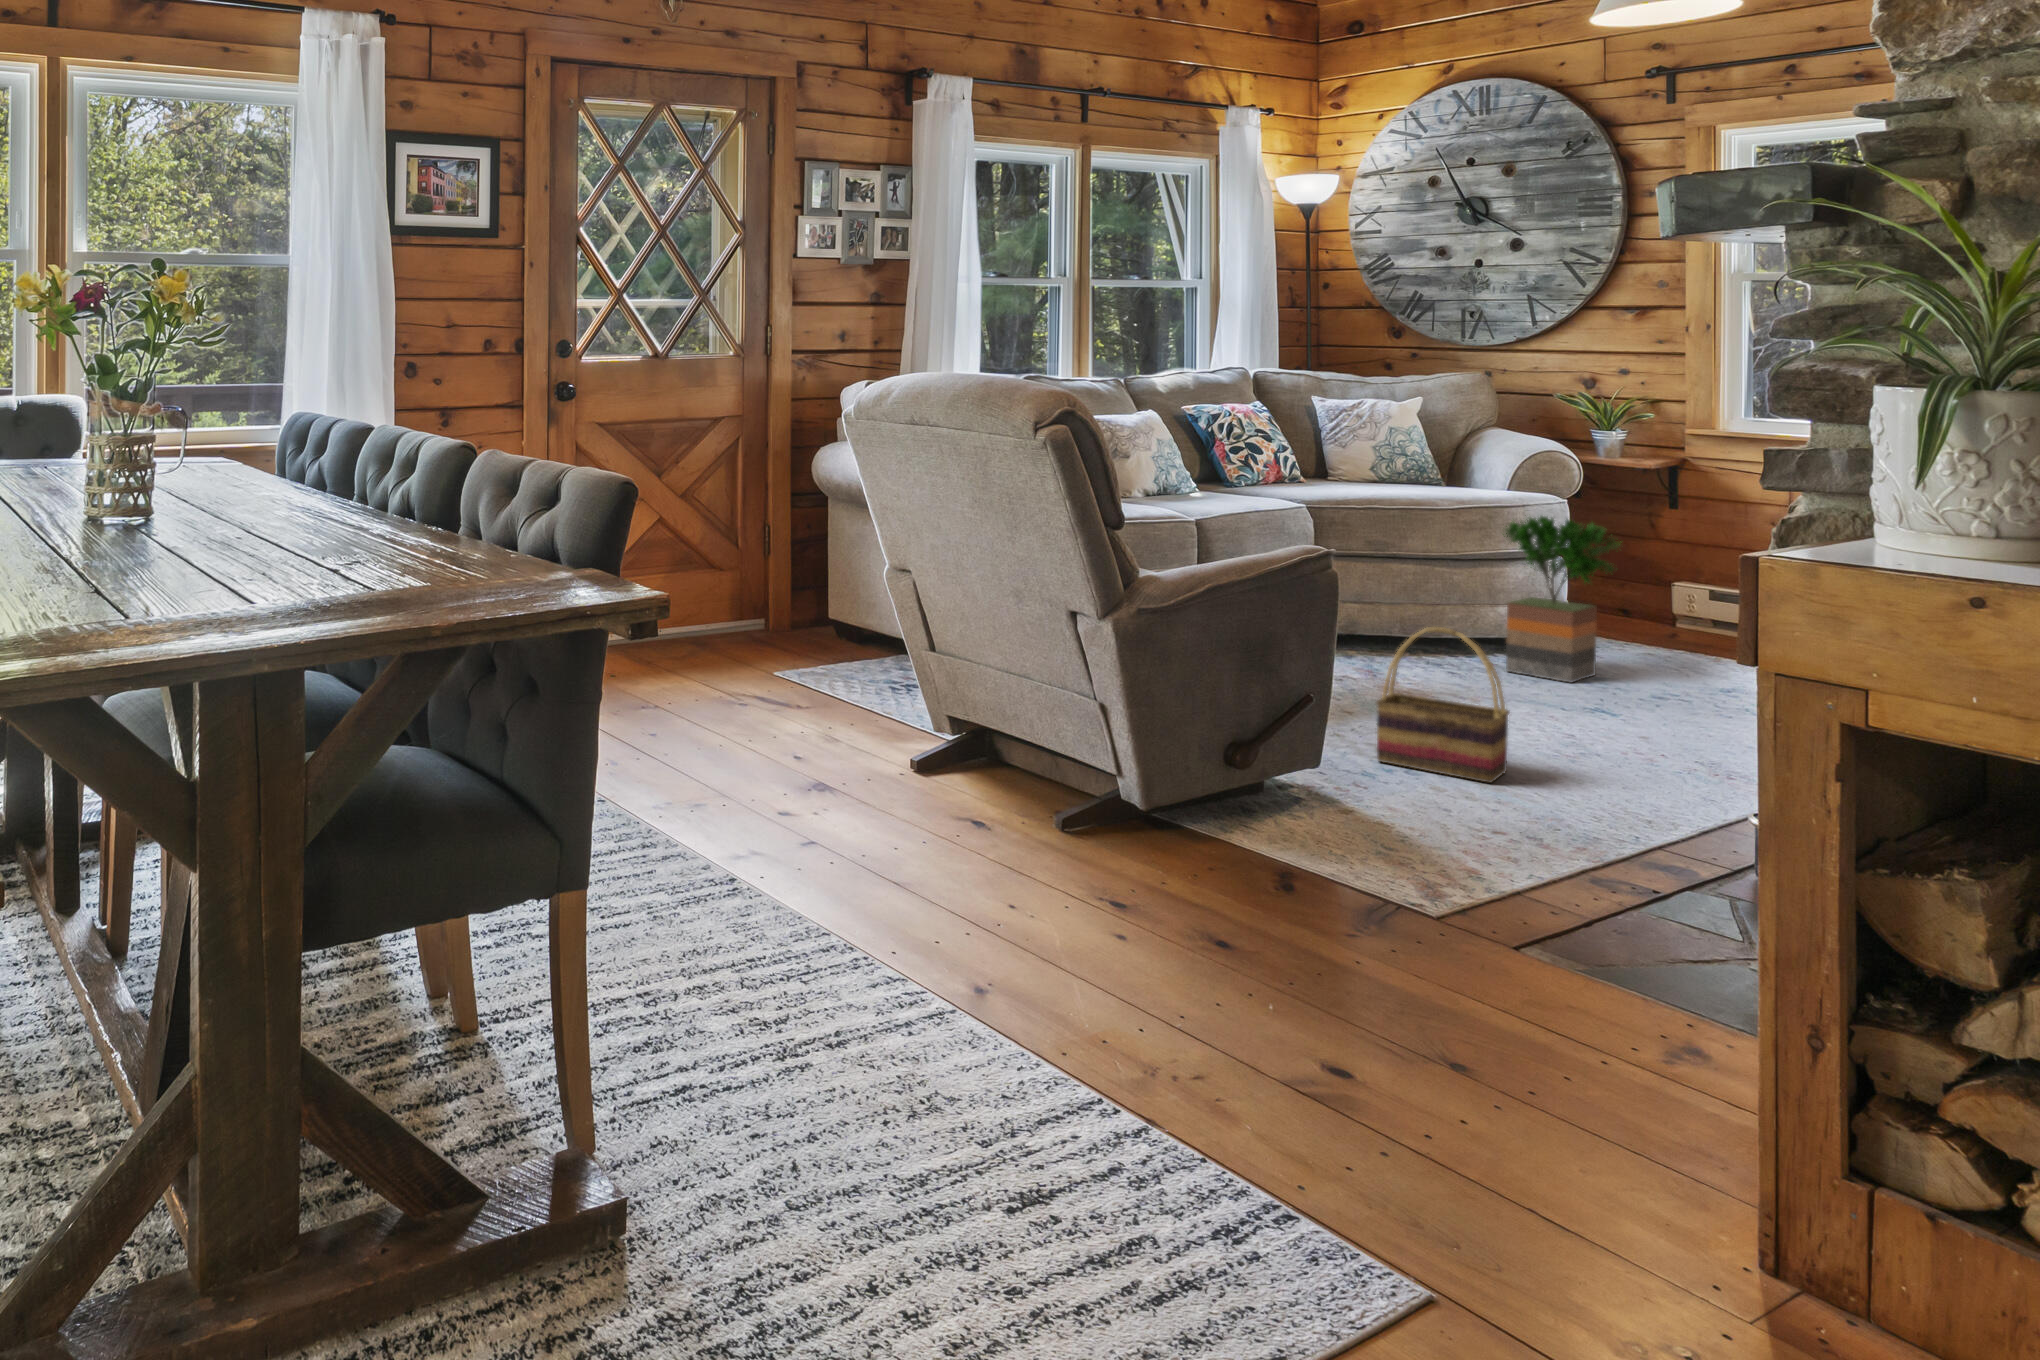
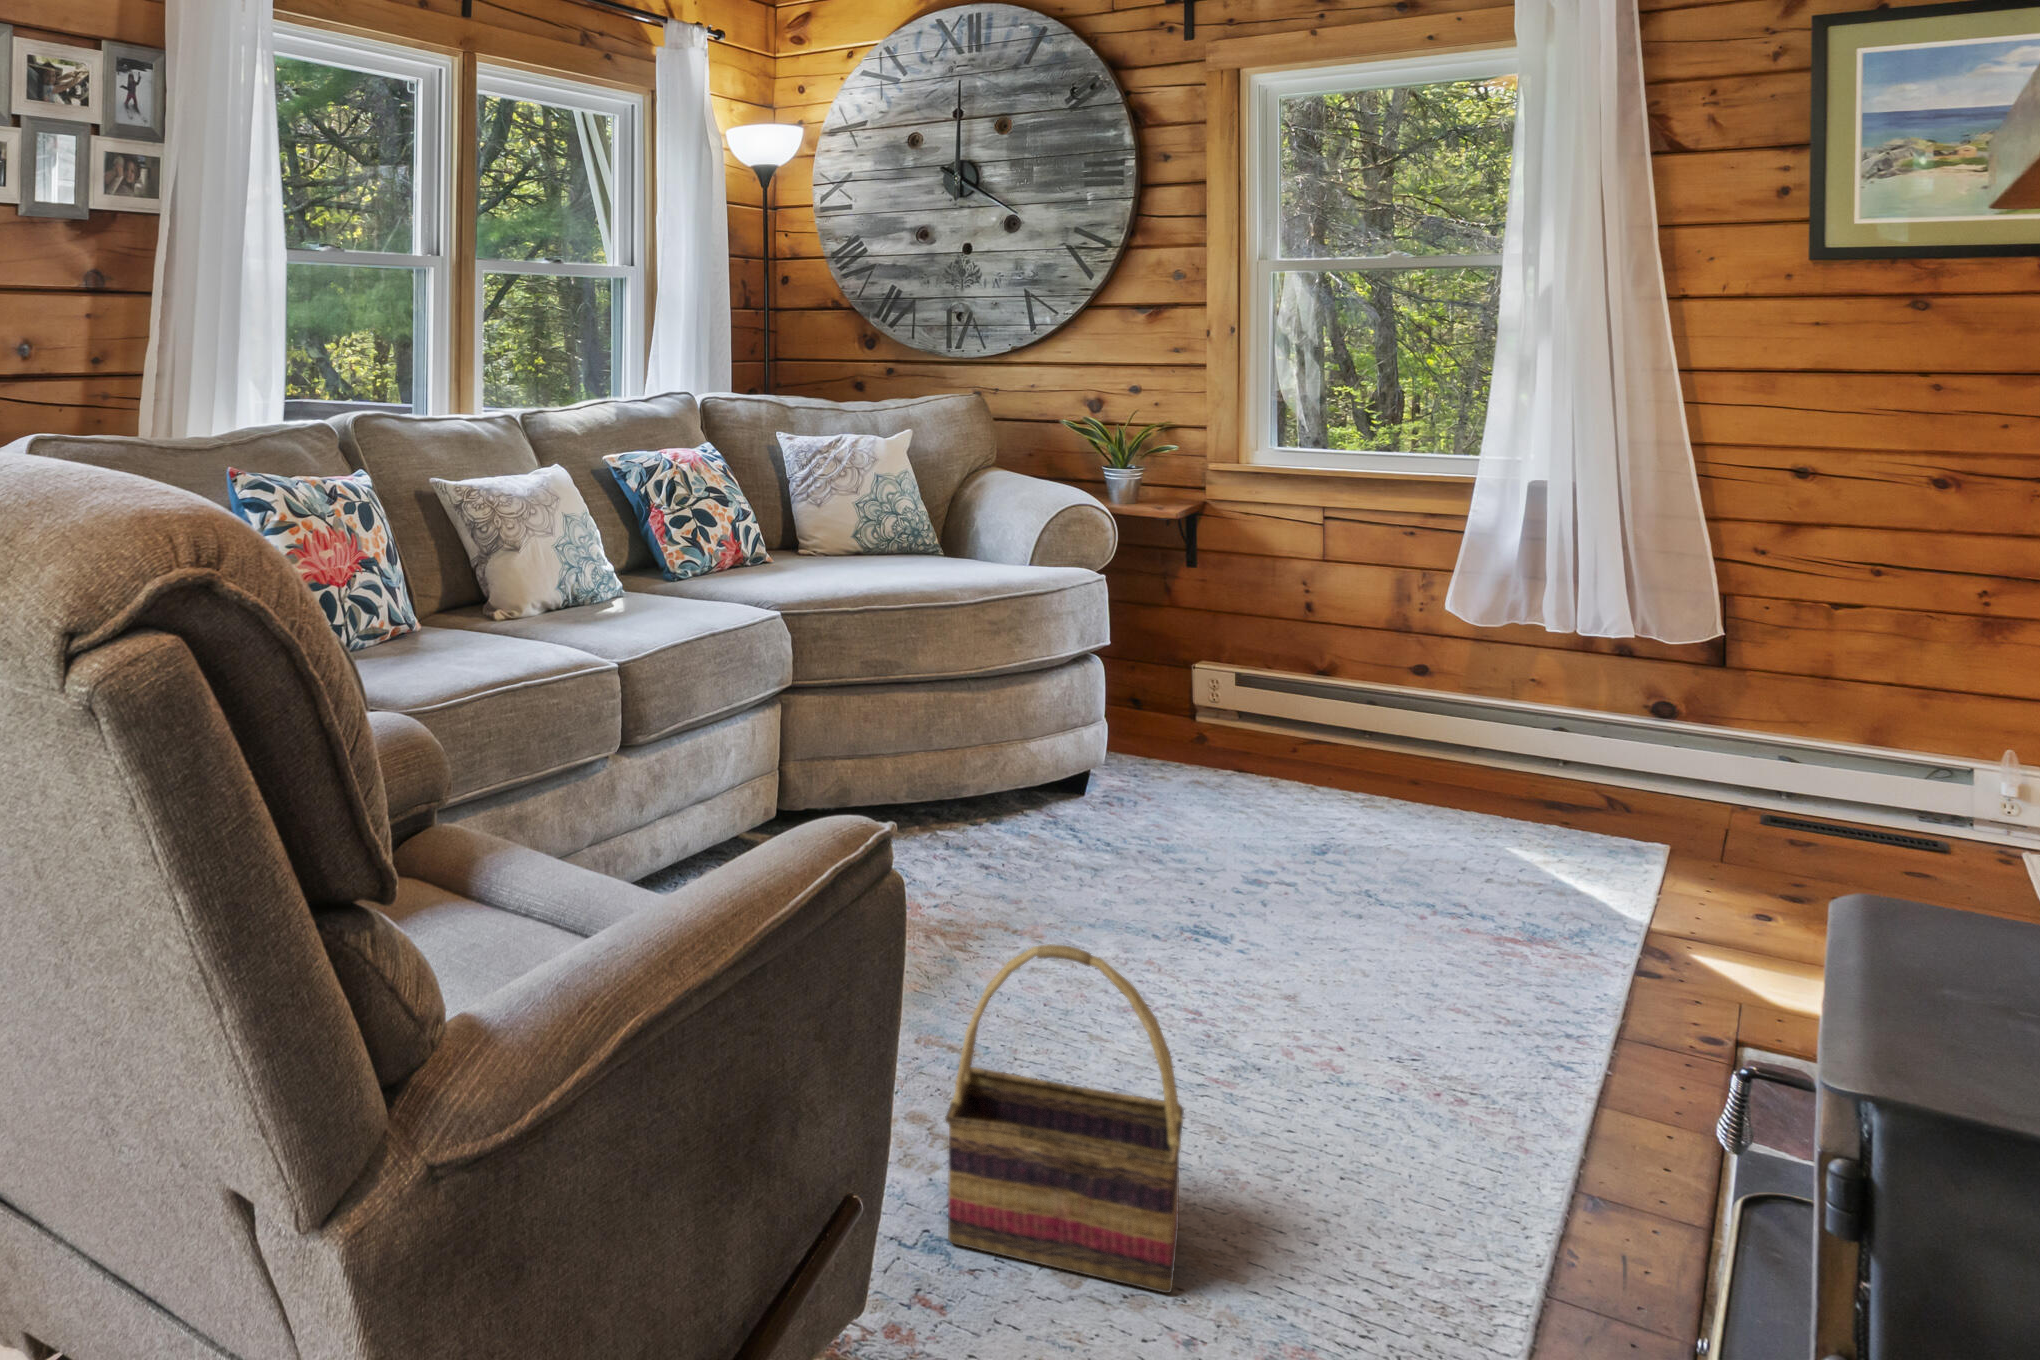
potted tree: present [1503,516,1620,682] -> none [1047,618,1217,889]

